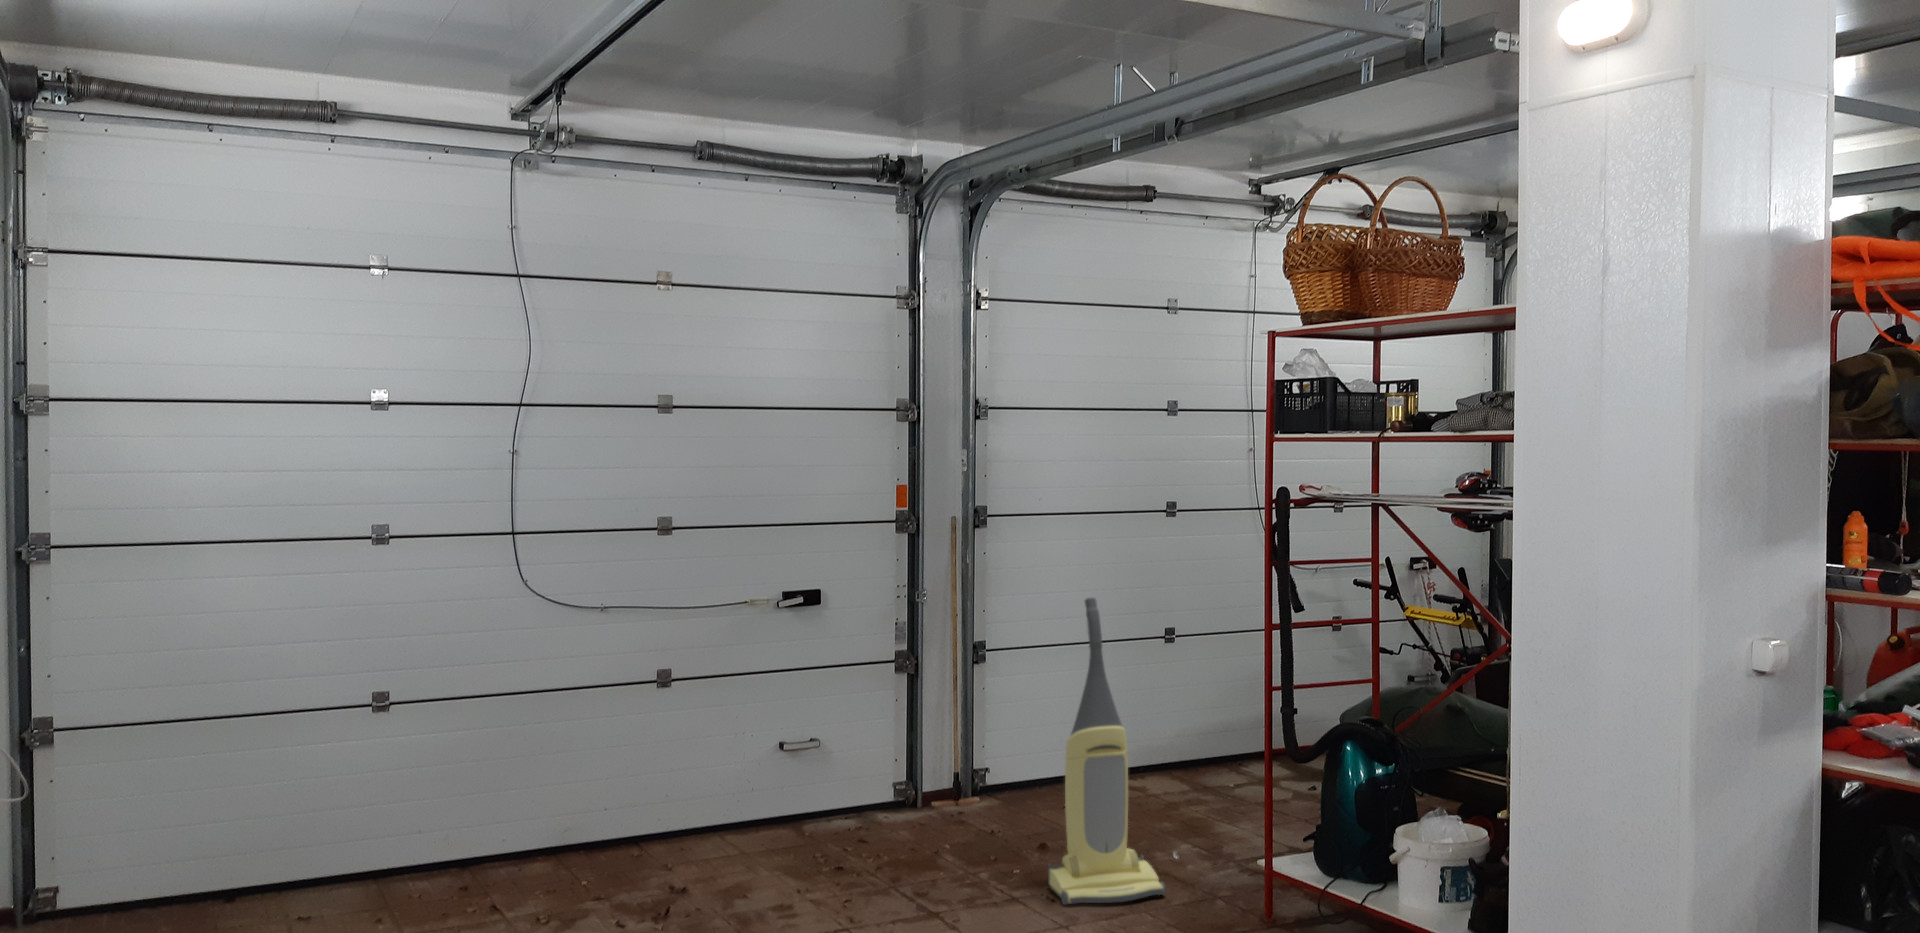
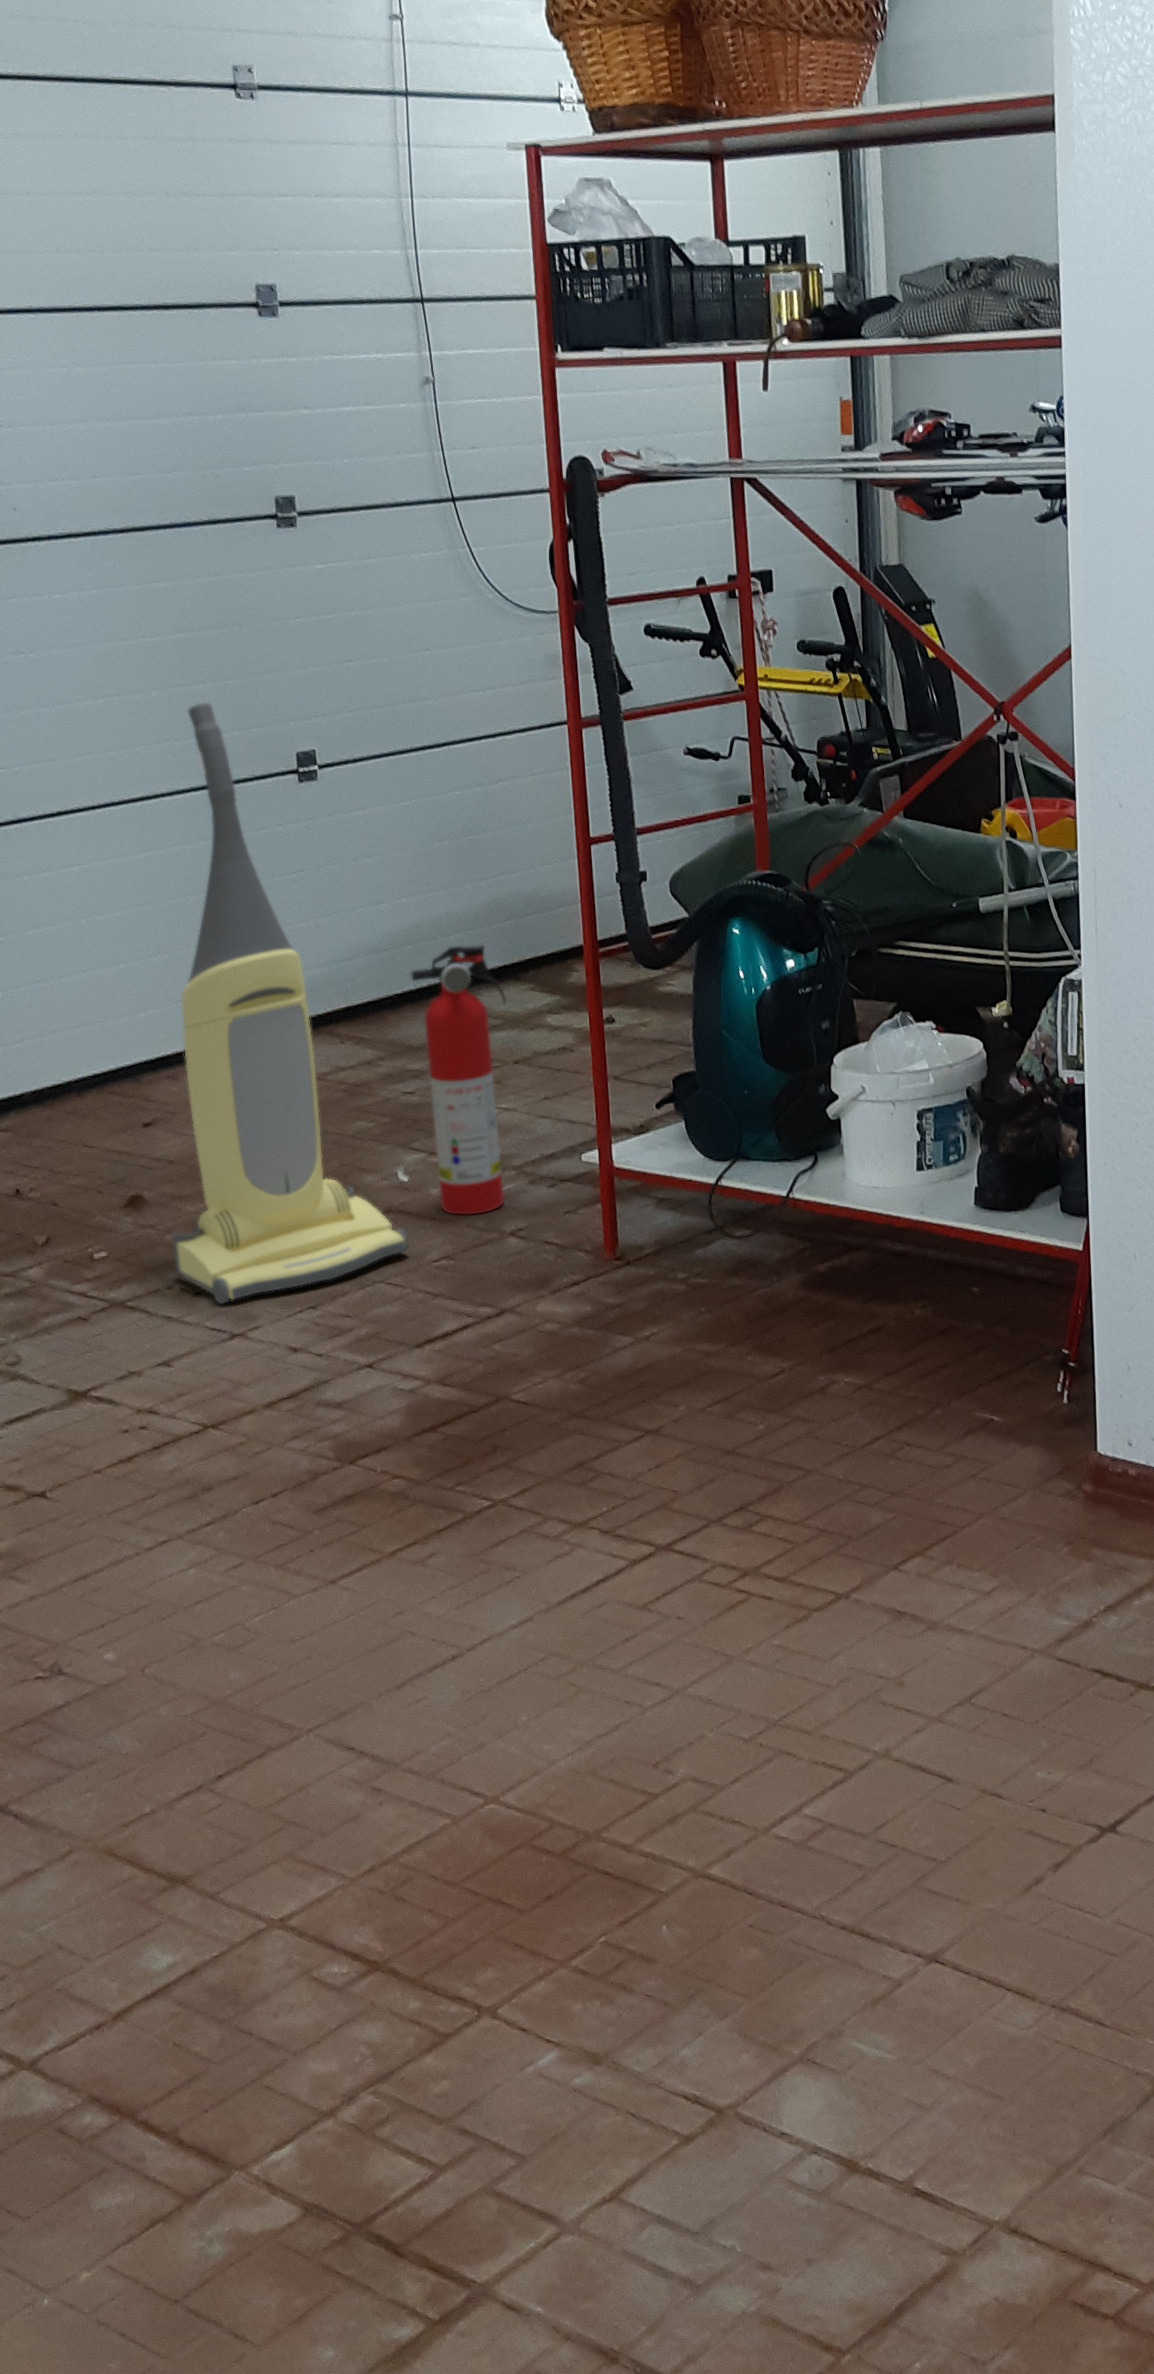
fire extinguisher: none [1186,736,1234,881] -> present [412,946,506,1214]

